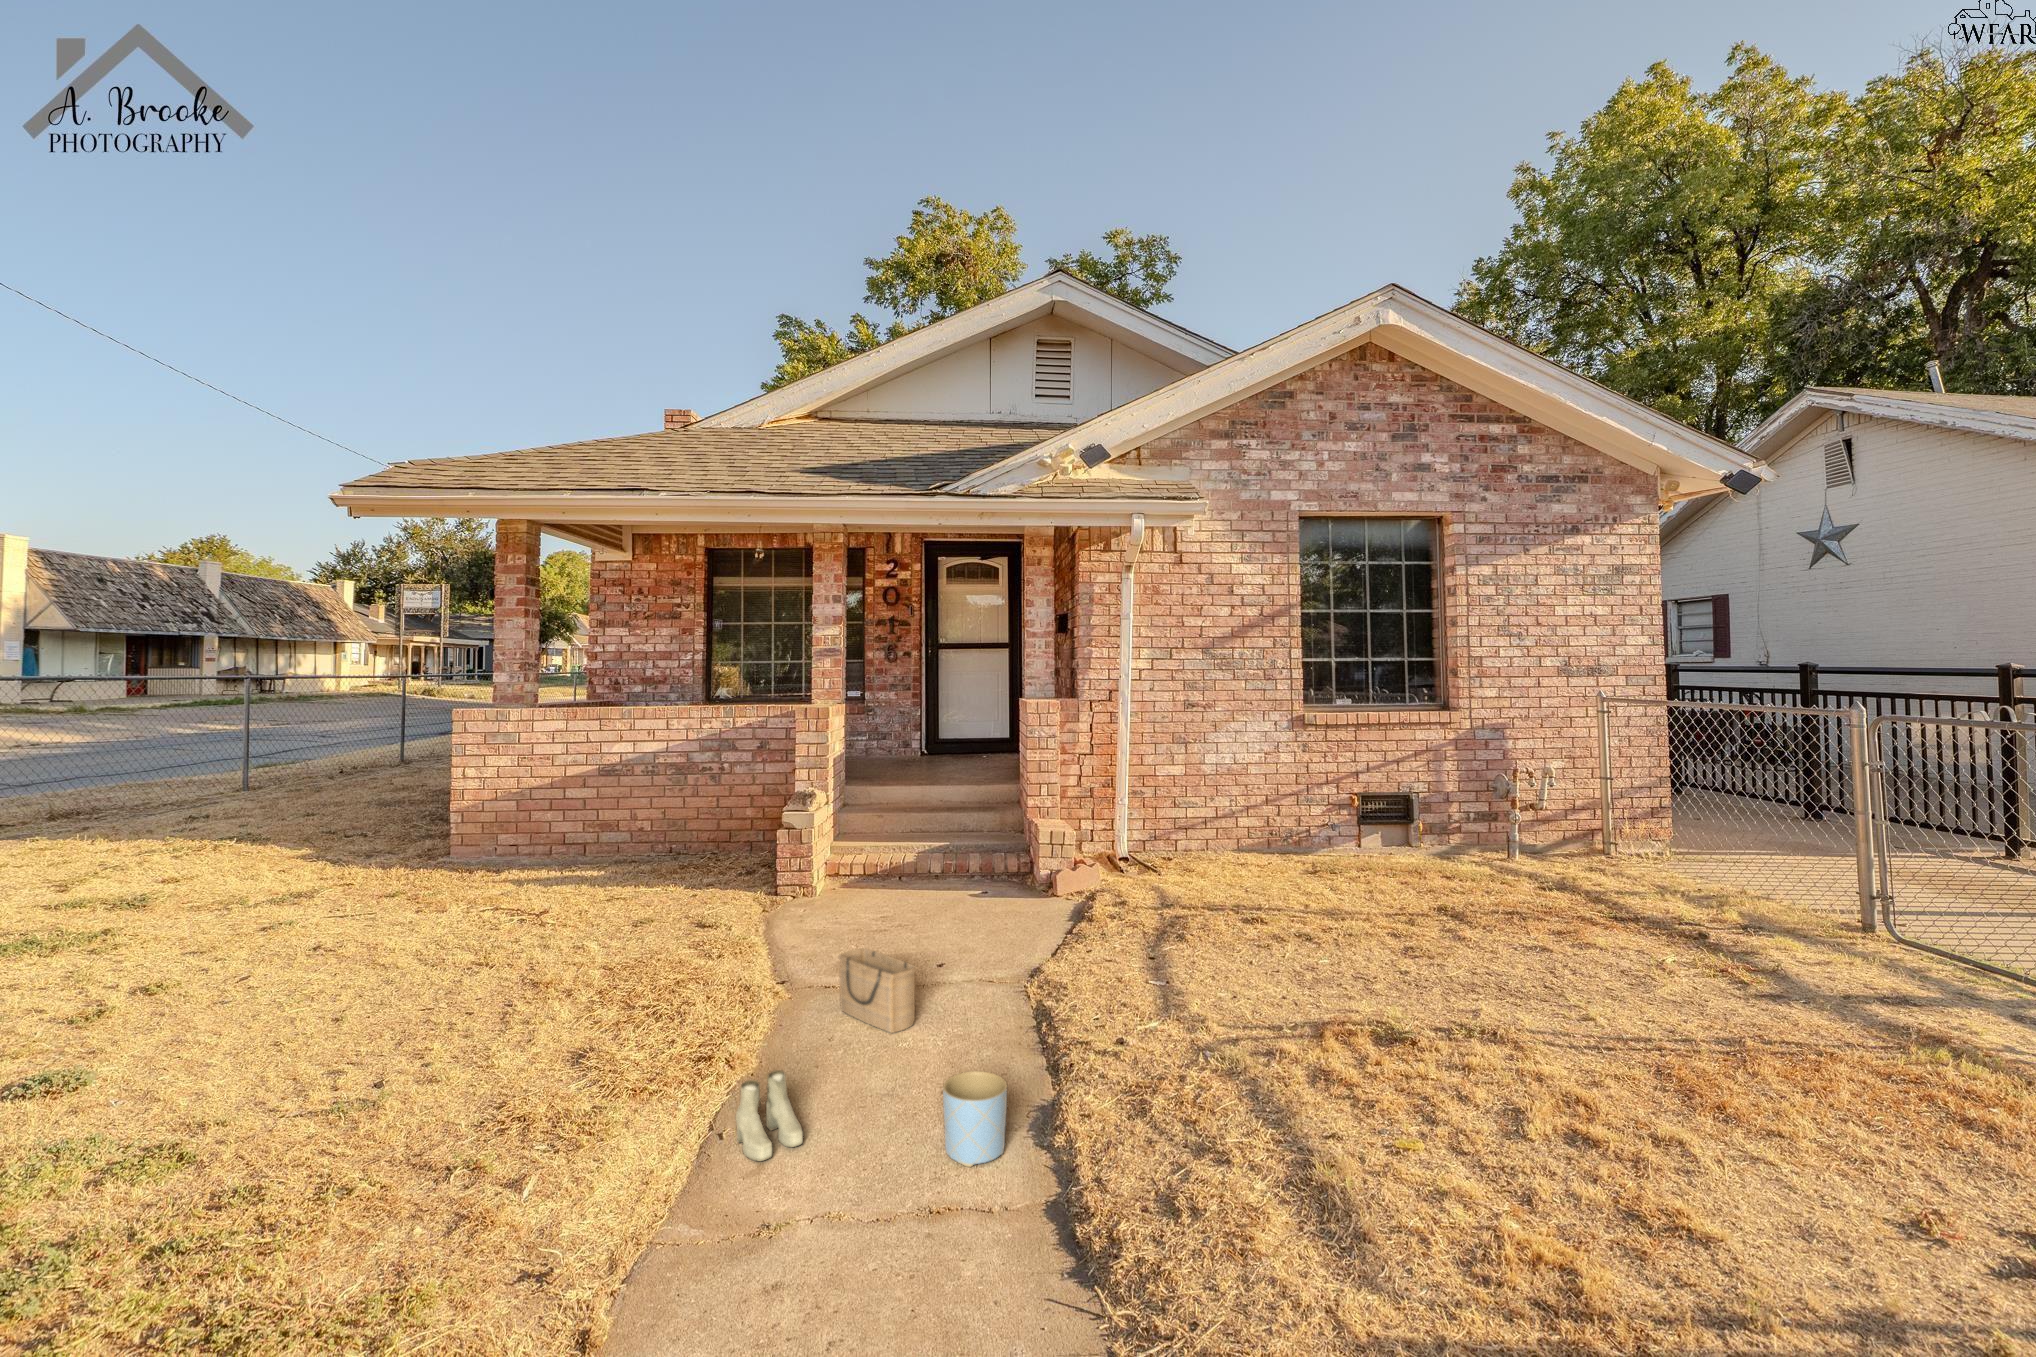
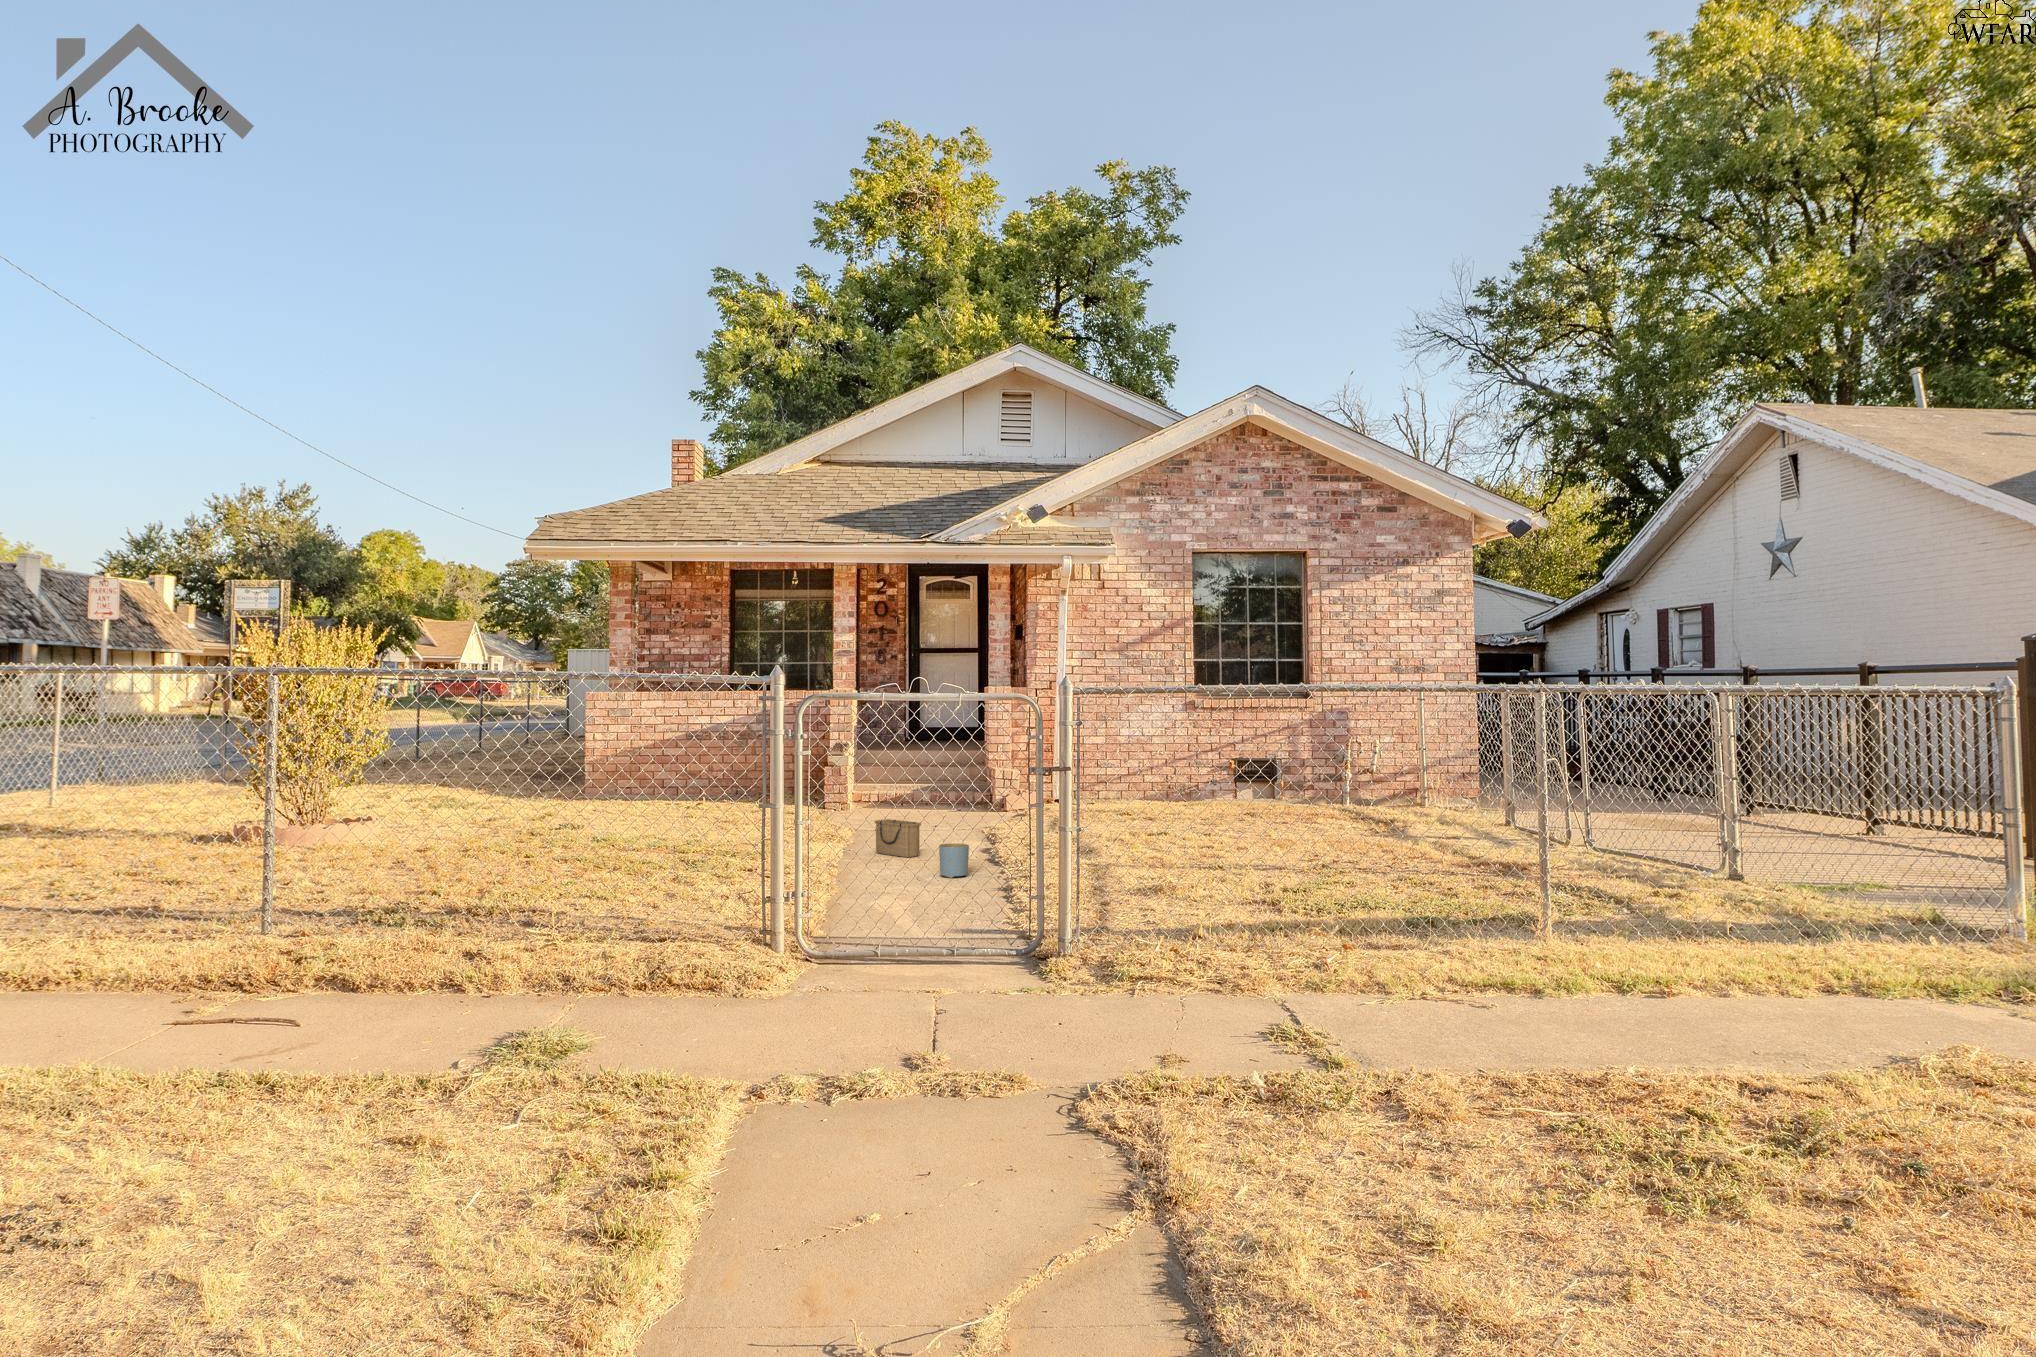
boots: present [736,1070,803,1161] -> none [841,845,874,876]

